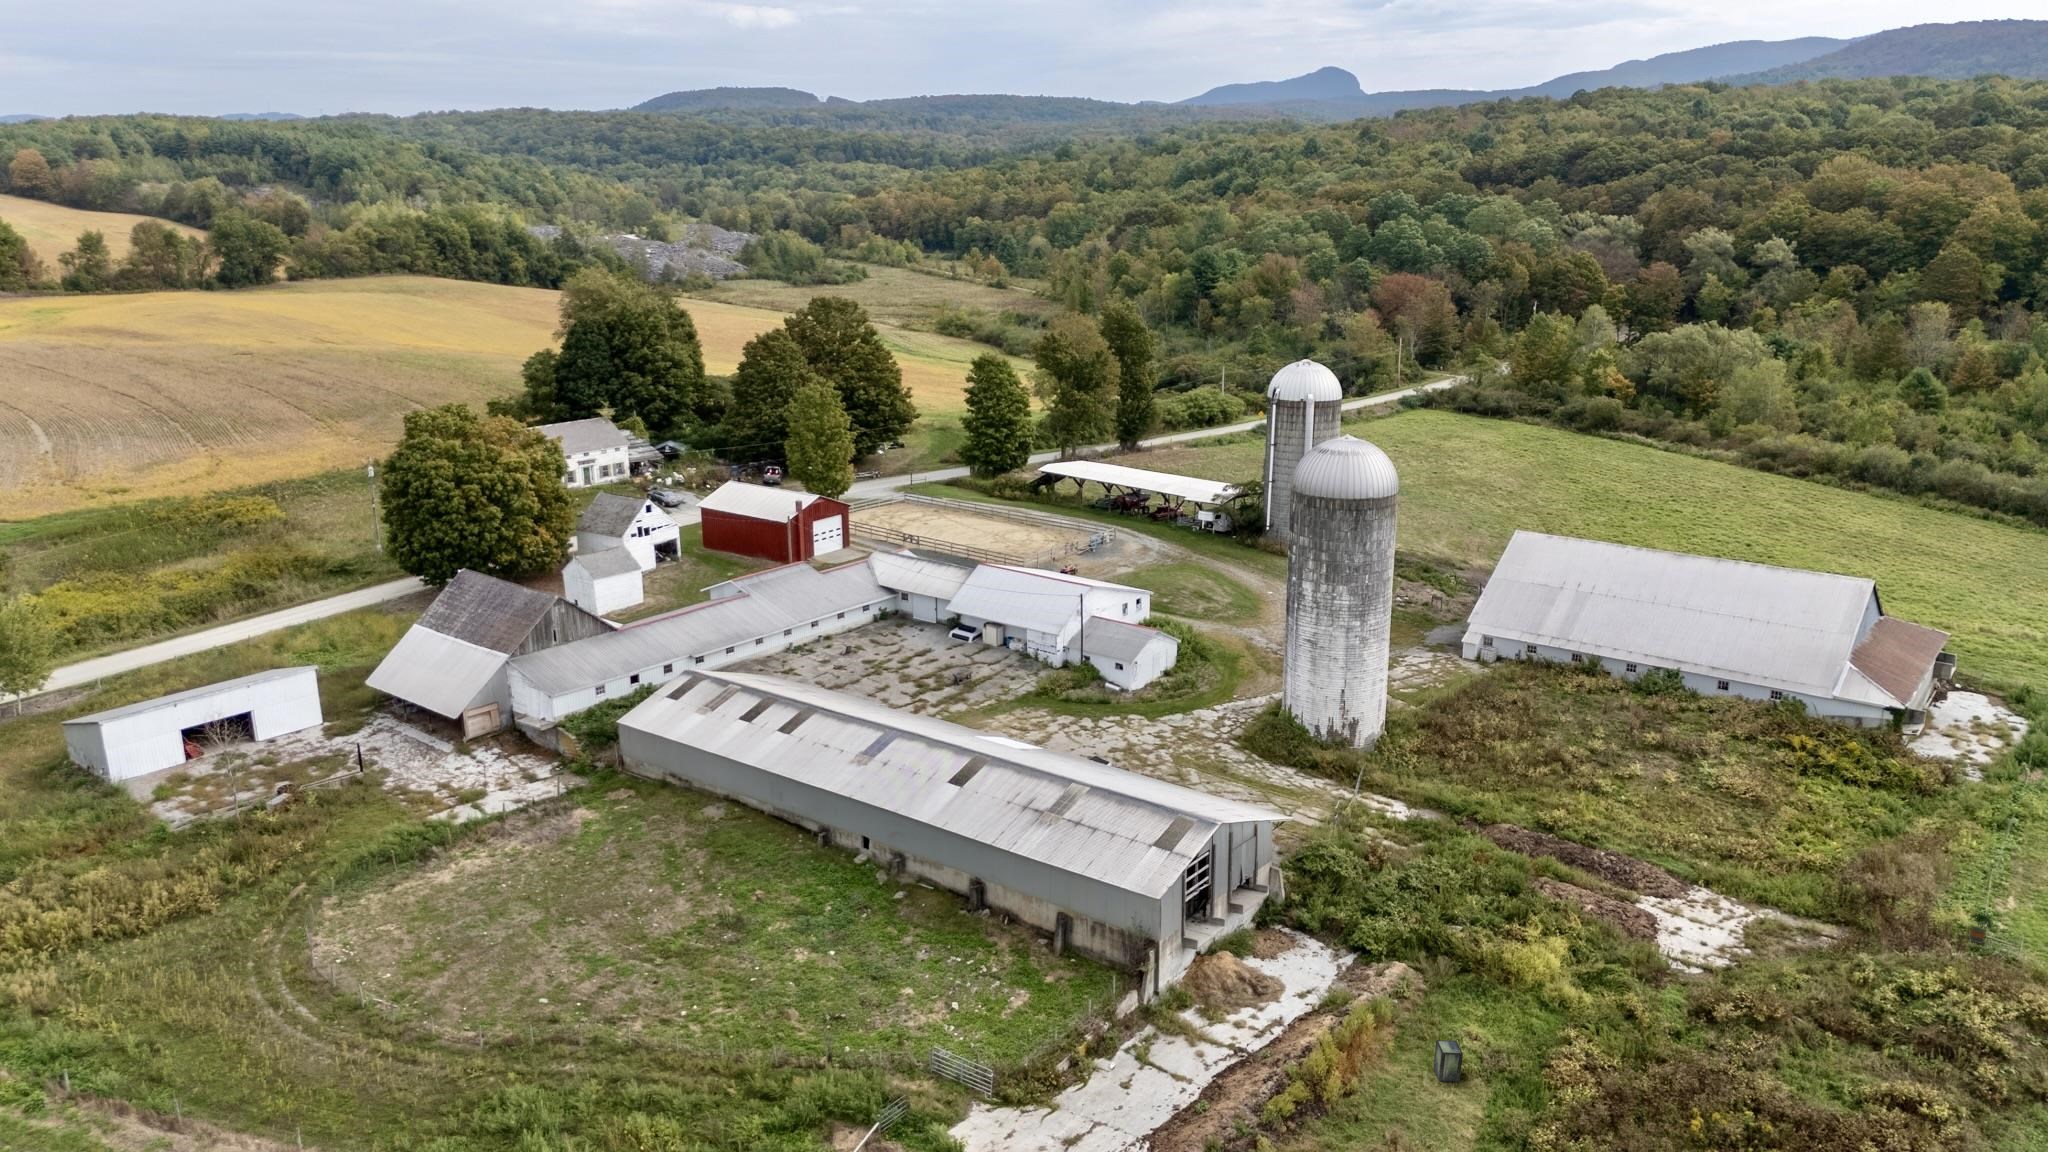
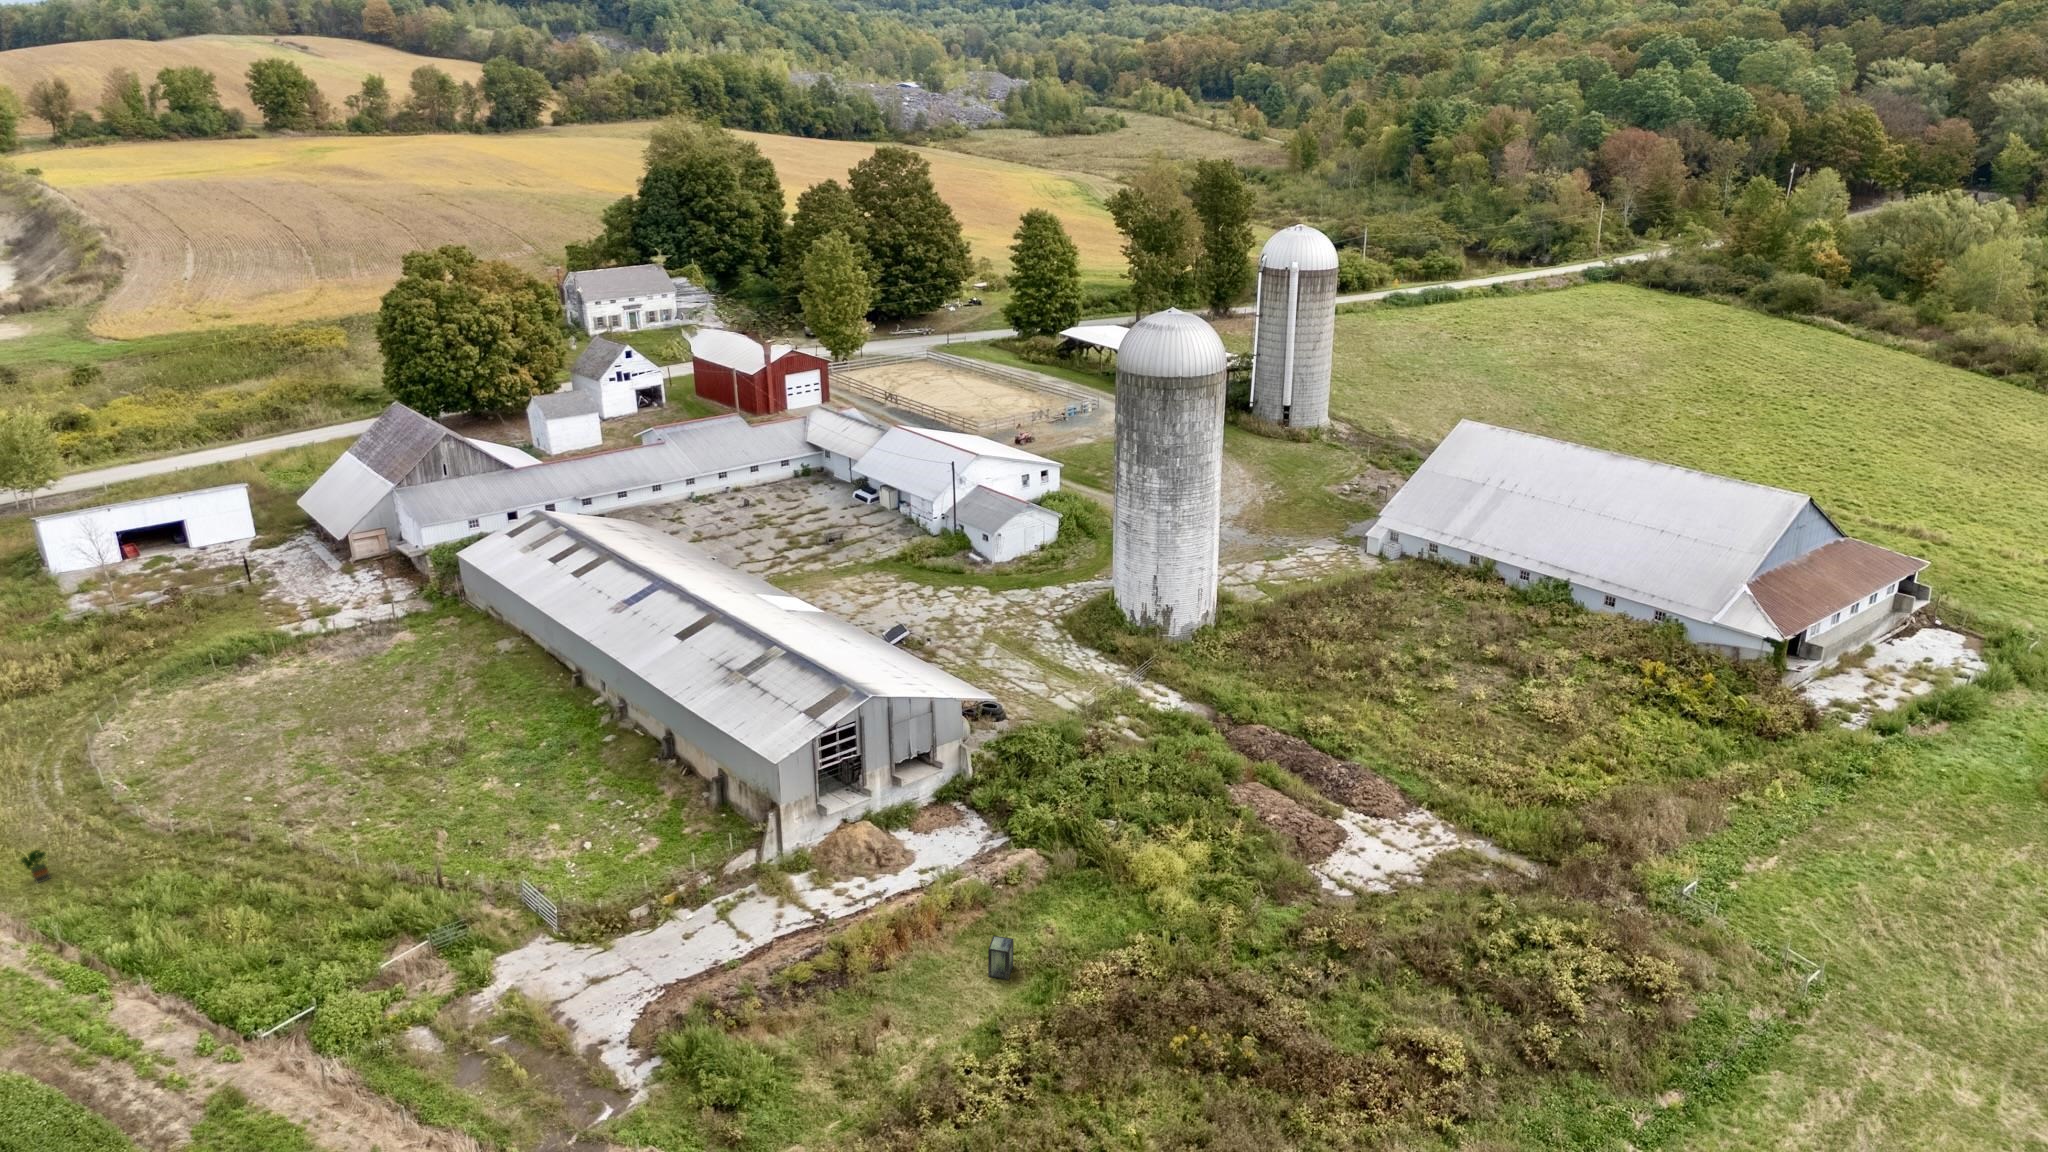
potted tree: present [1969,914,1993,944] -> present [21,850,50,883]

